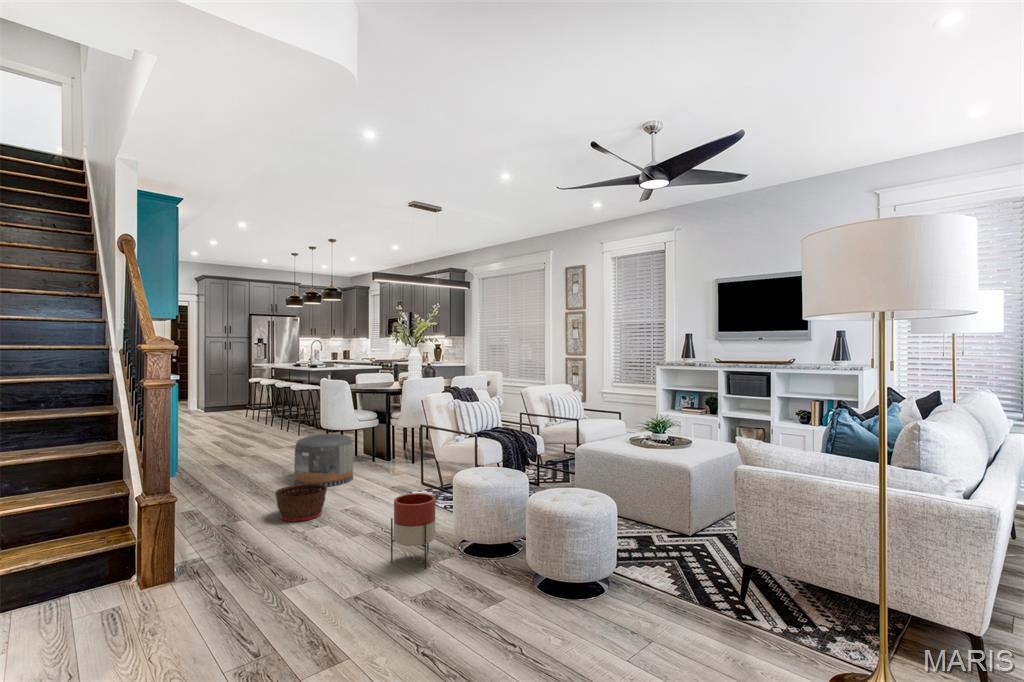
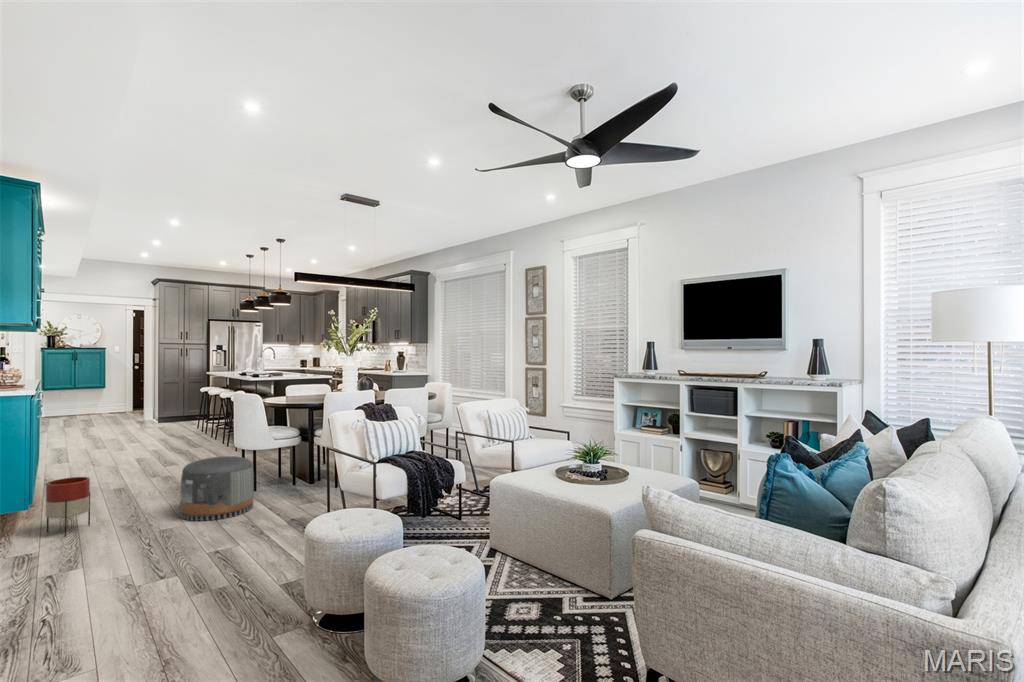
basket: present [275,483,327,522] -> none [117,521,188,572]
planter: present [391,493,436,569] -> present [45,477,90,537]

